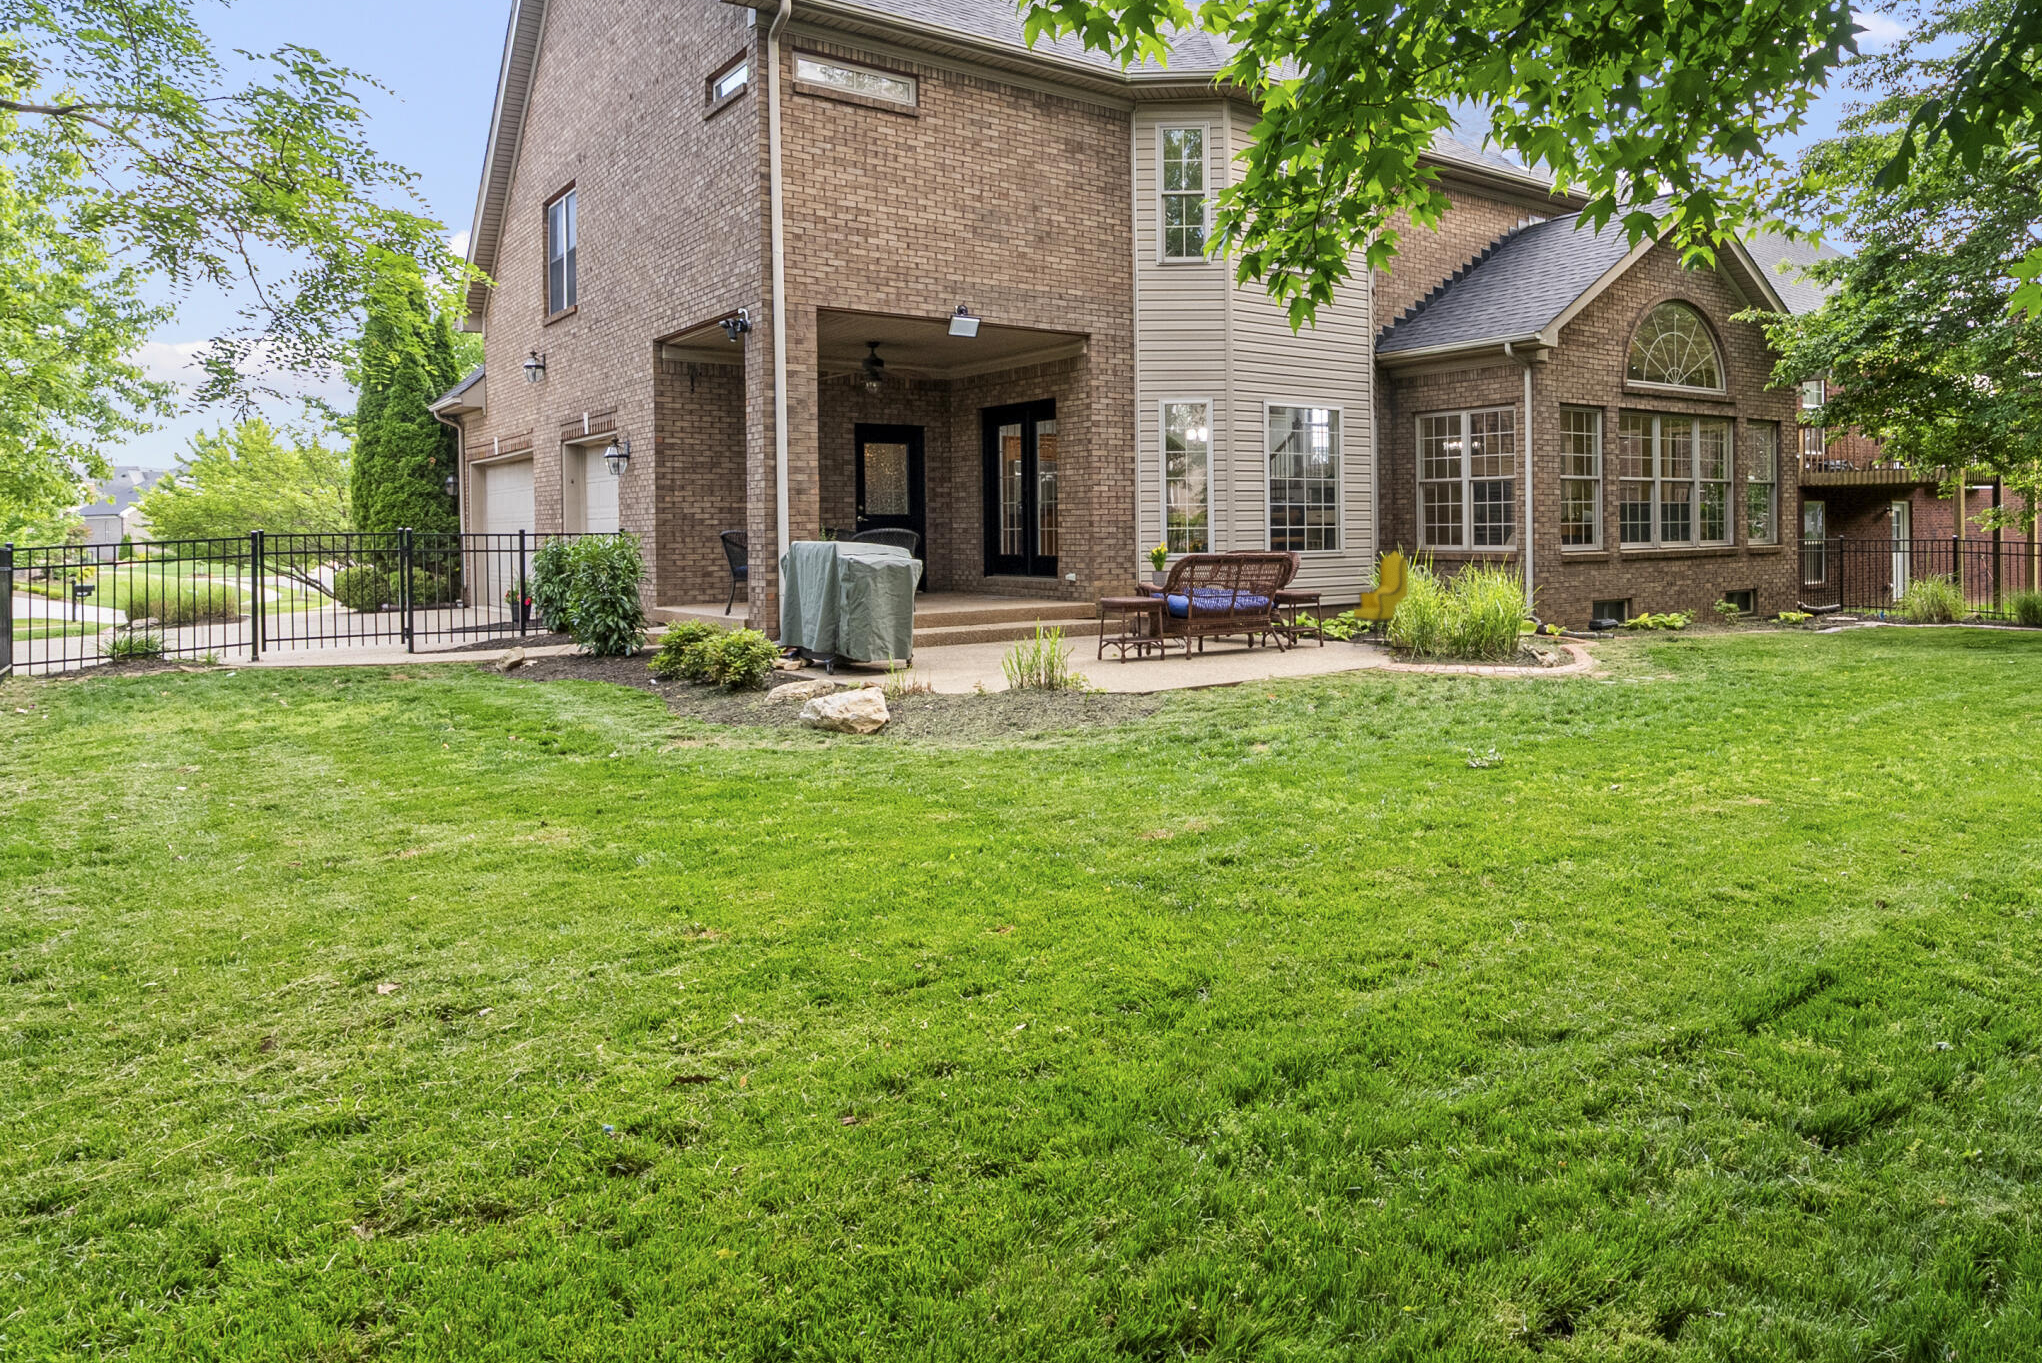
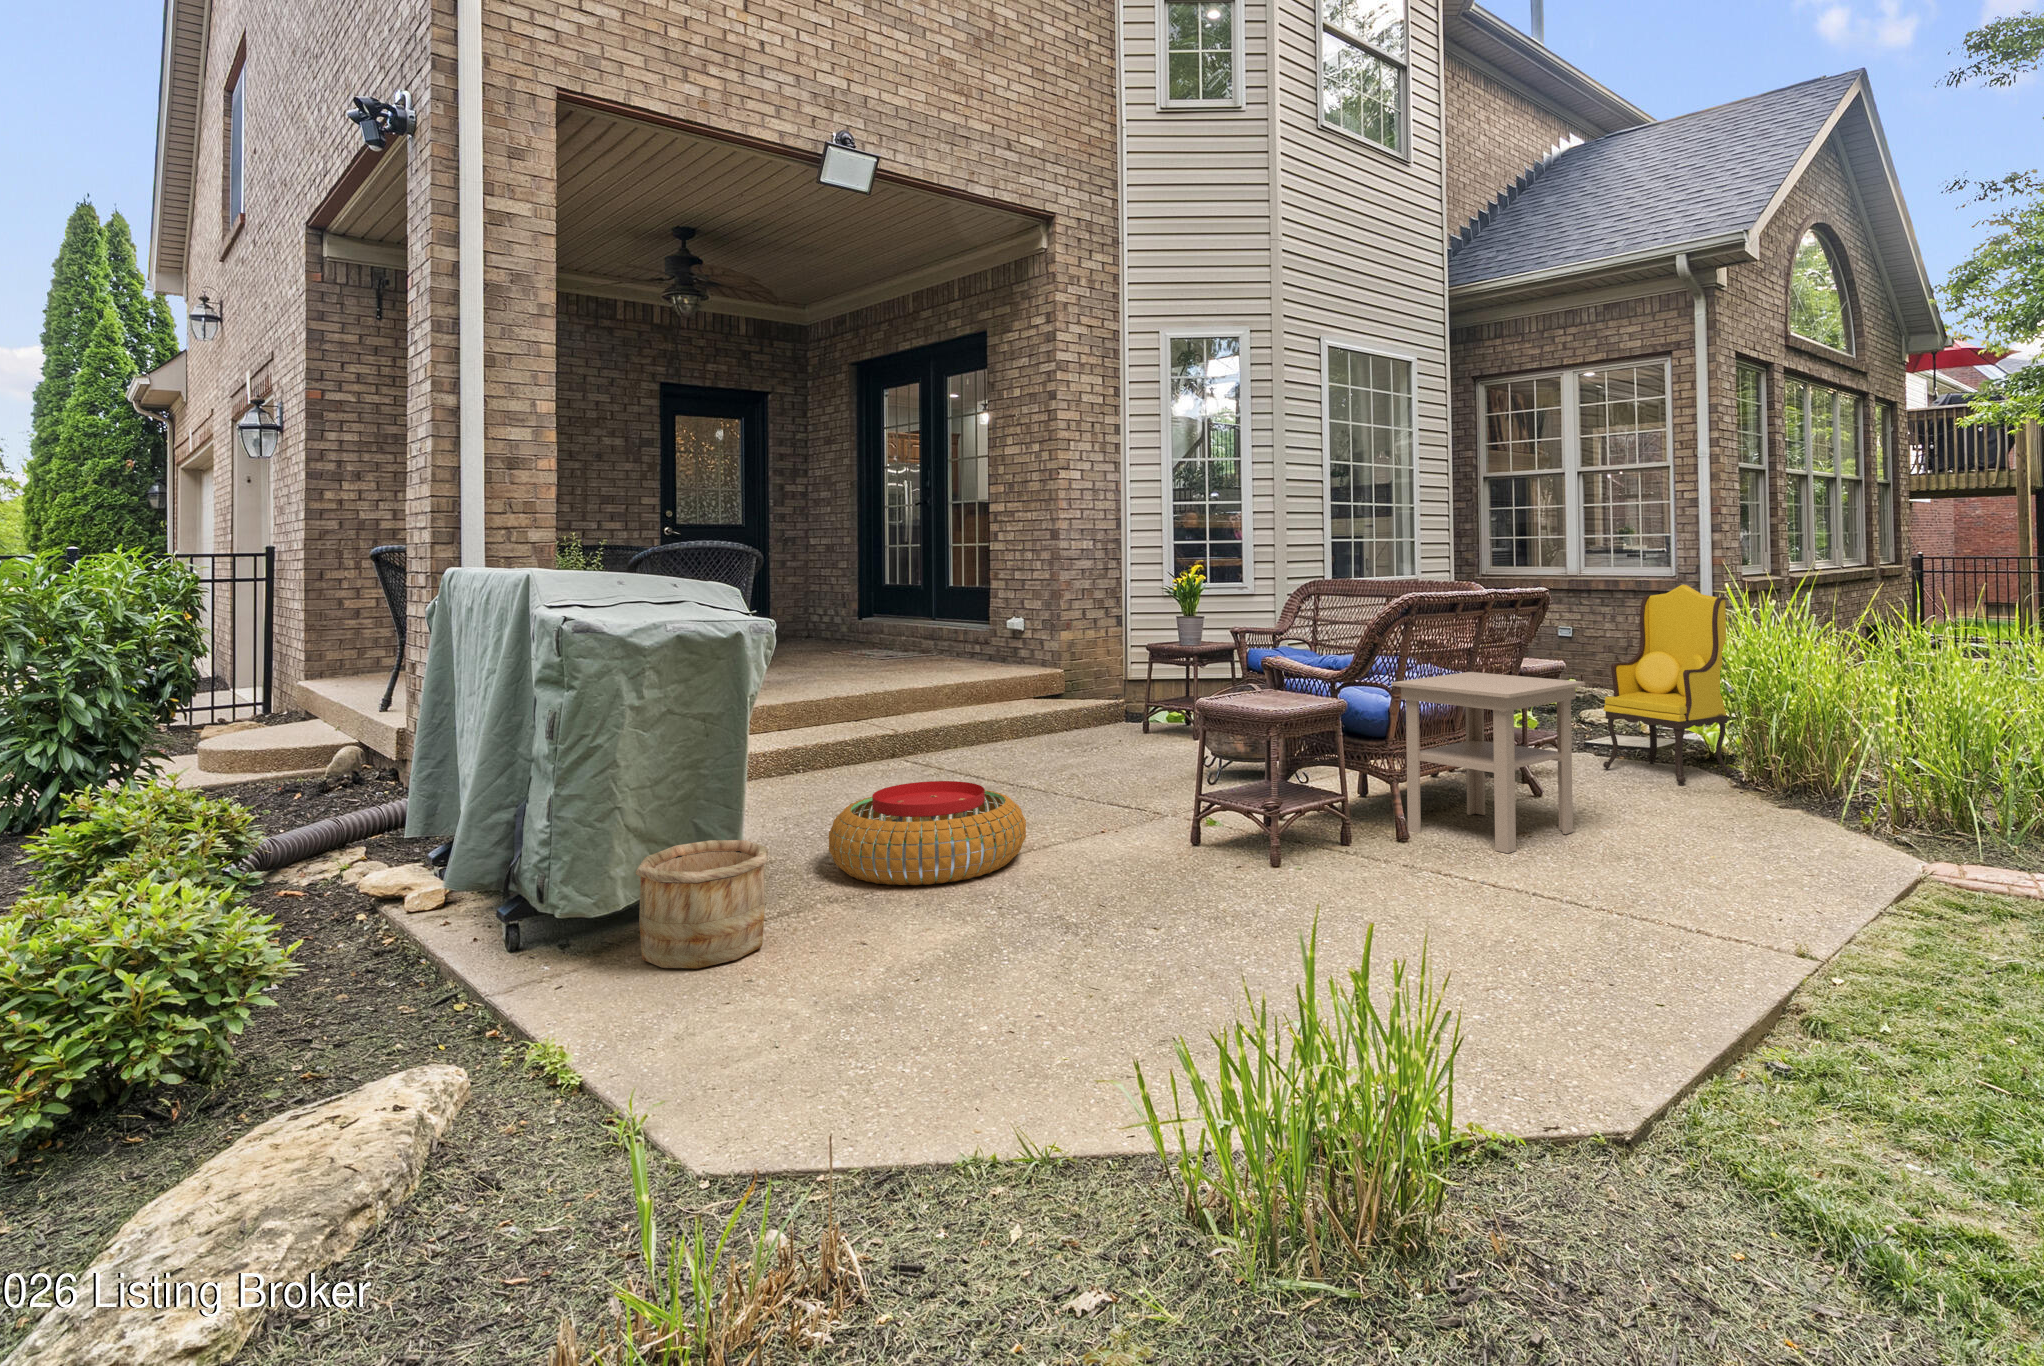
side table: none [1198,591,1283,664] -> present [1391,672,1585,853]
pouf: none [943,634,1028,668] -> present [829,781,1026,885]
wooden bucket: none [869,641,916,678] -> present [635,840,768,968]

